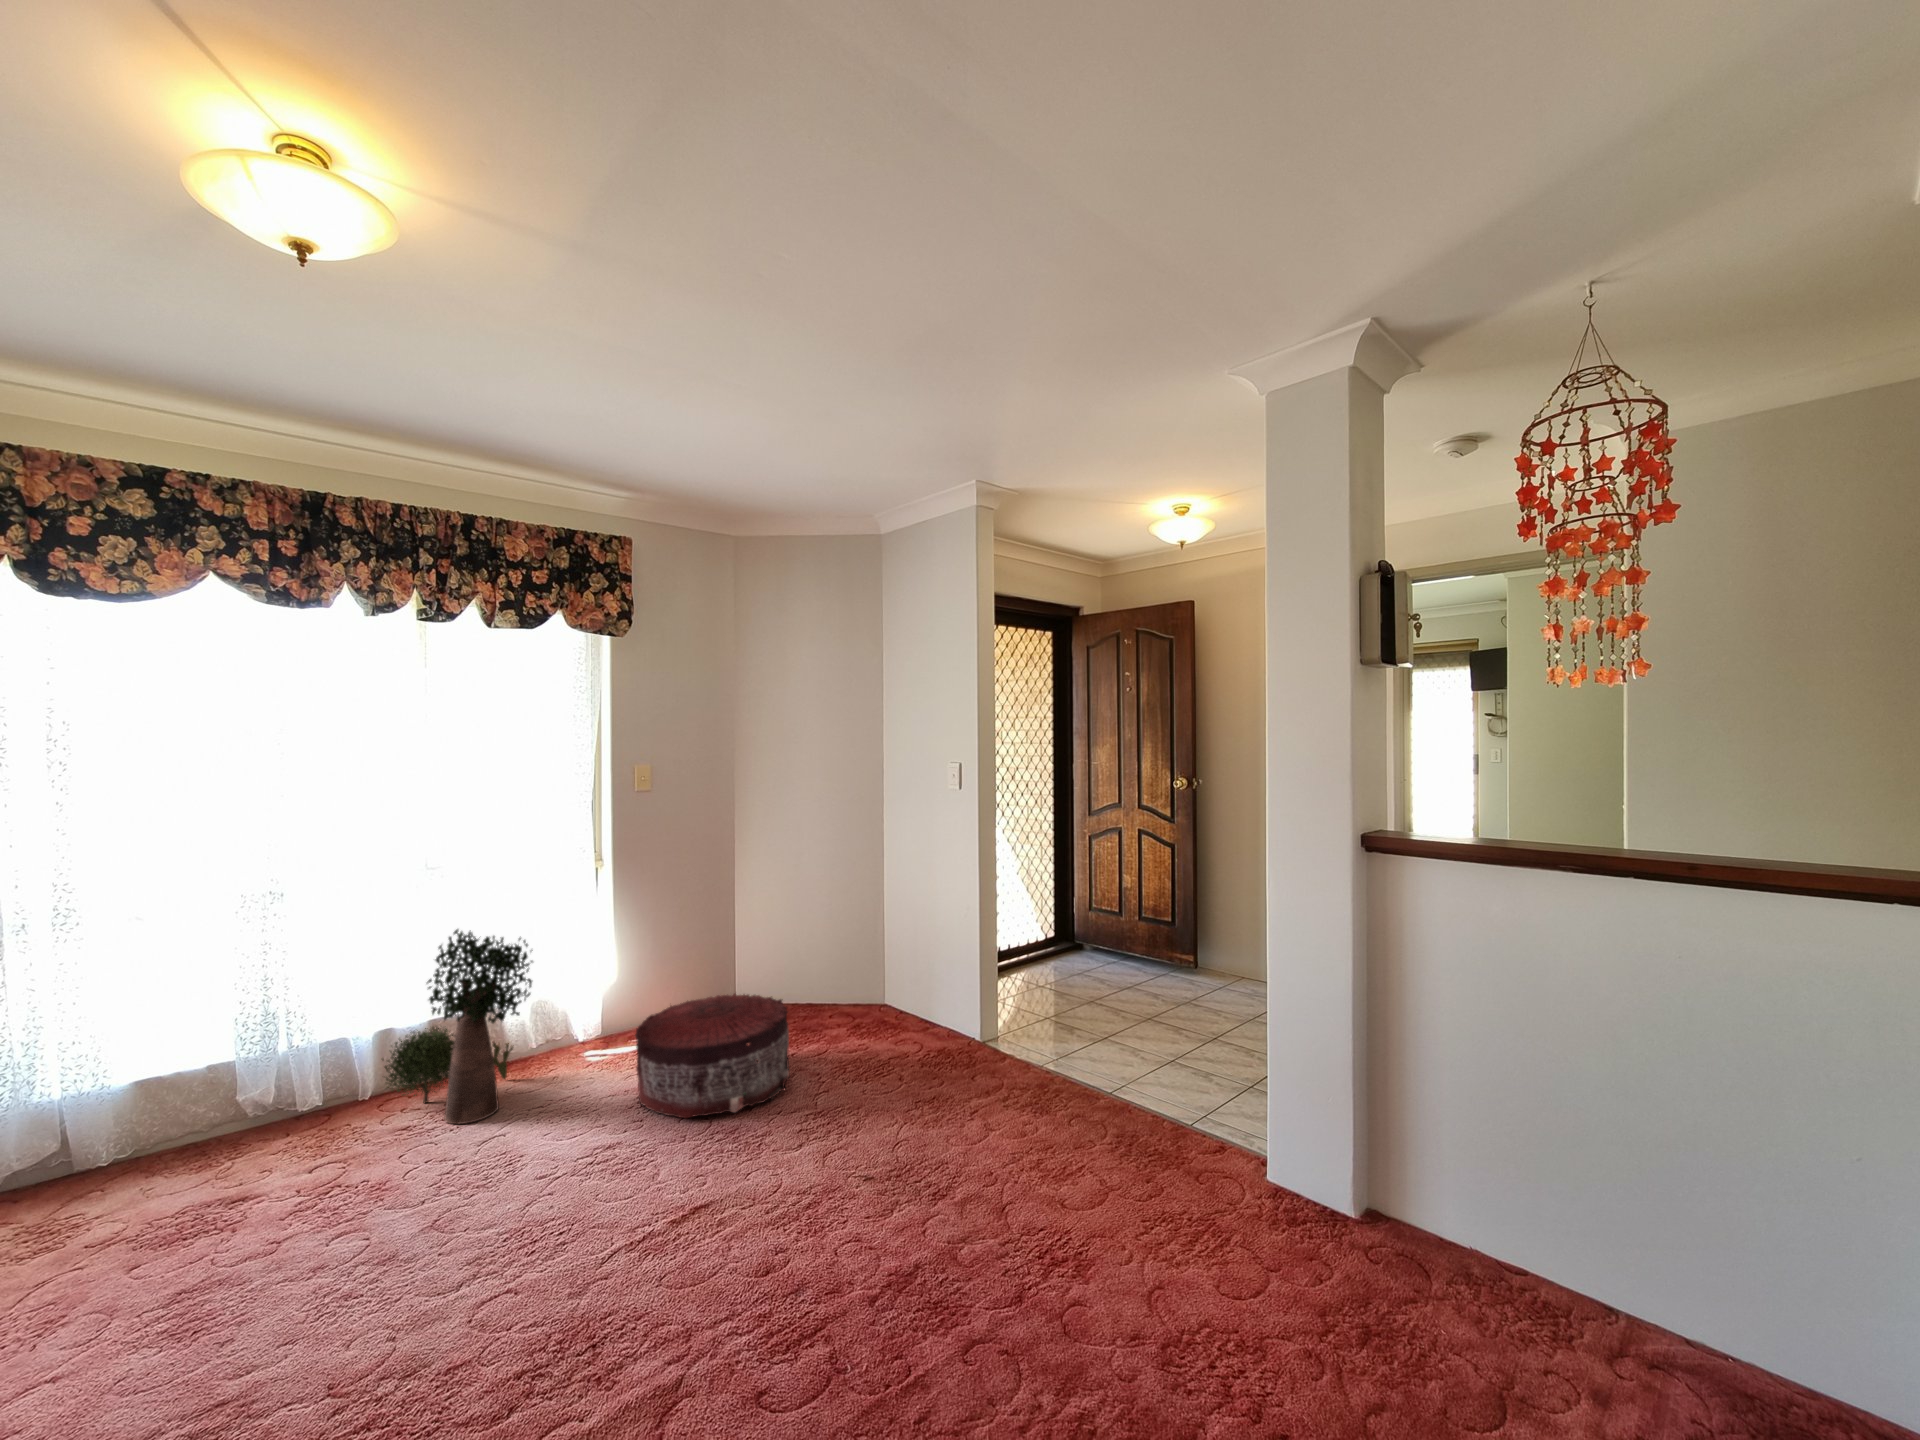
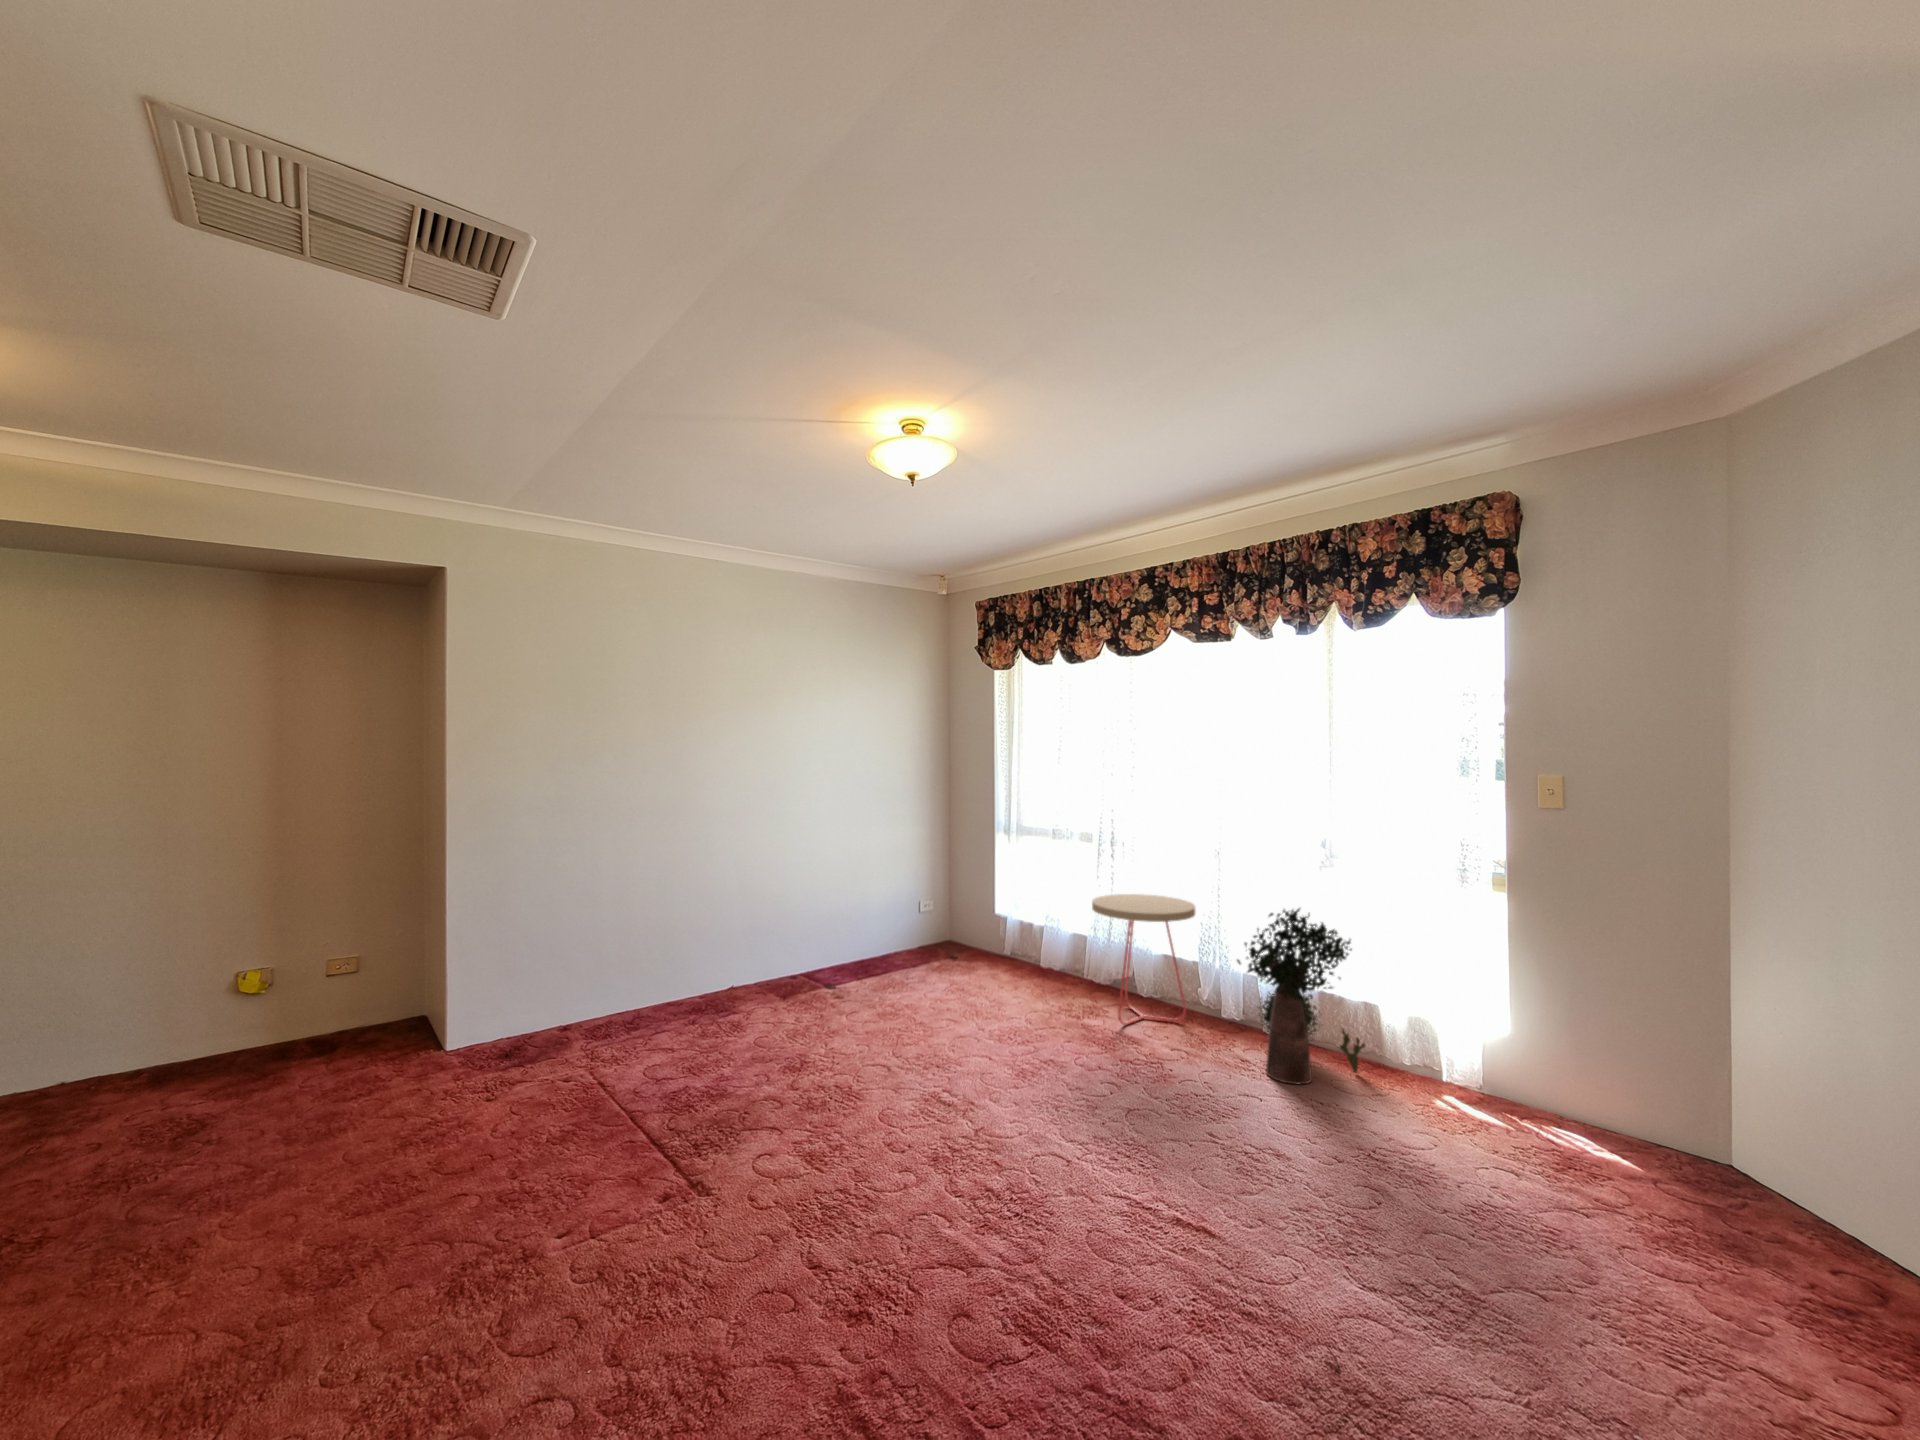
side table: none [58,979,282,1205] -> present [1092,894,1195,1025]
pouf: present [635,994,789,1119] -> none [1360,1066,1599,1253]

